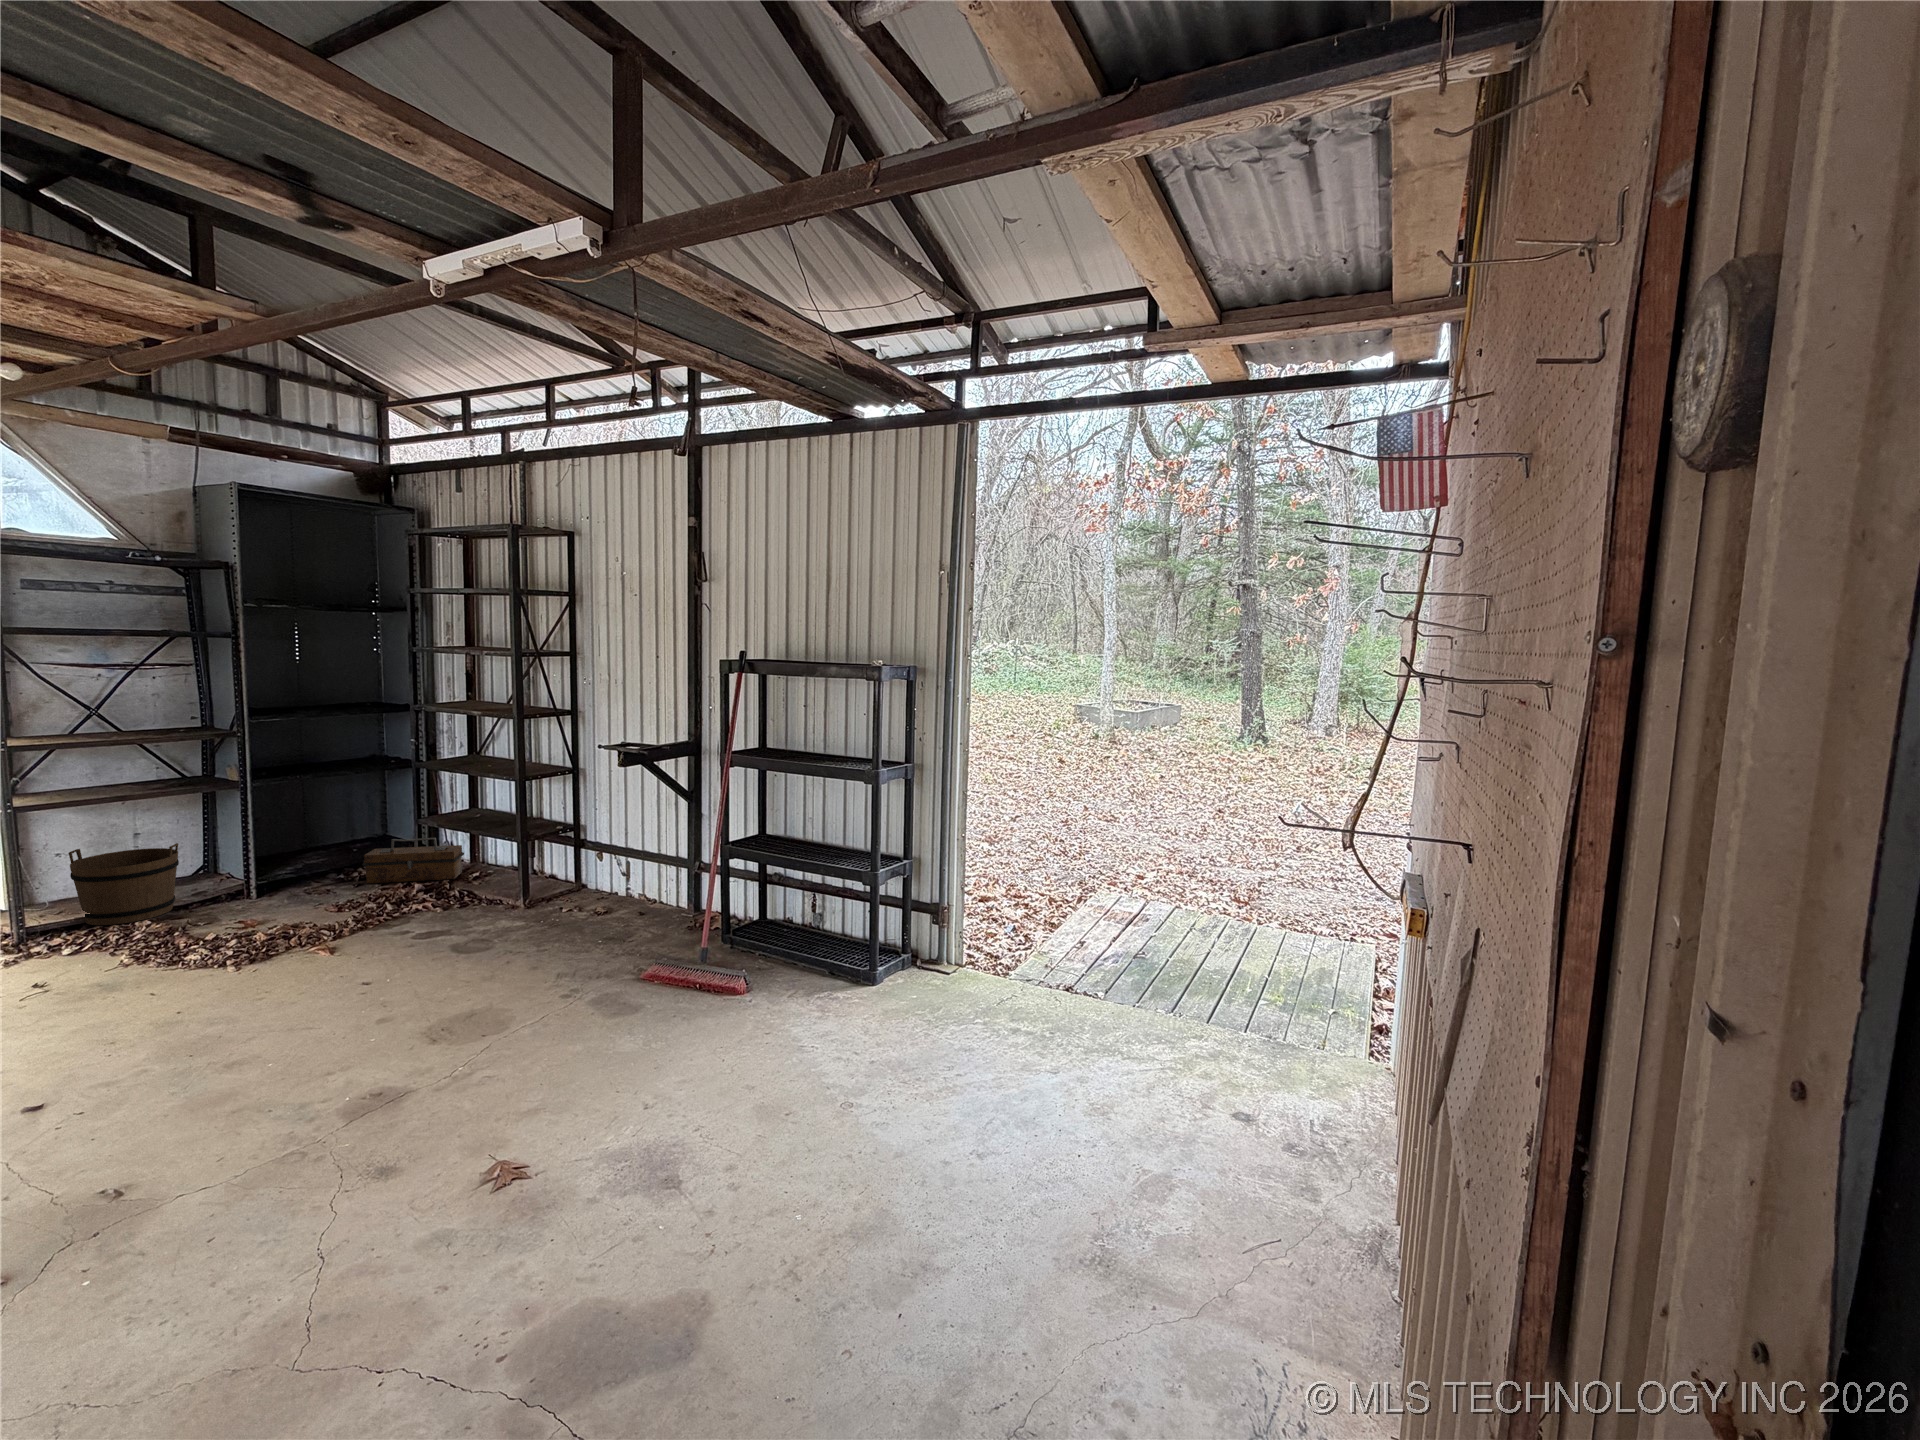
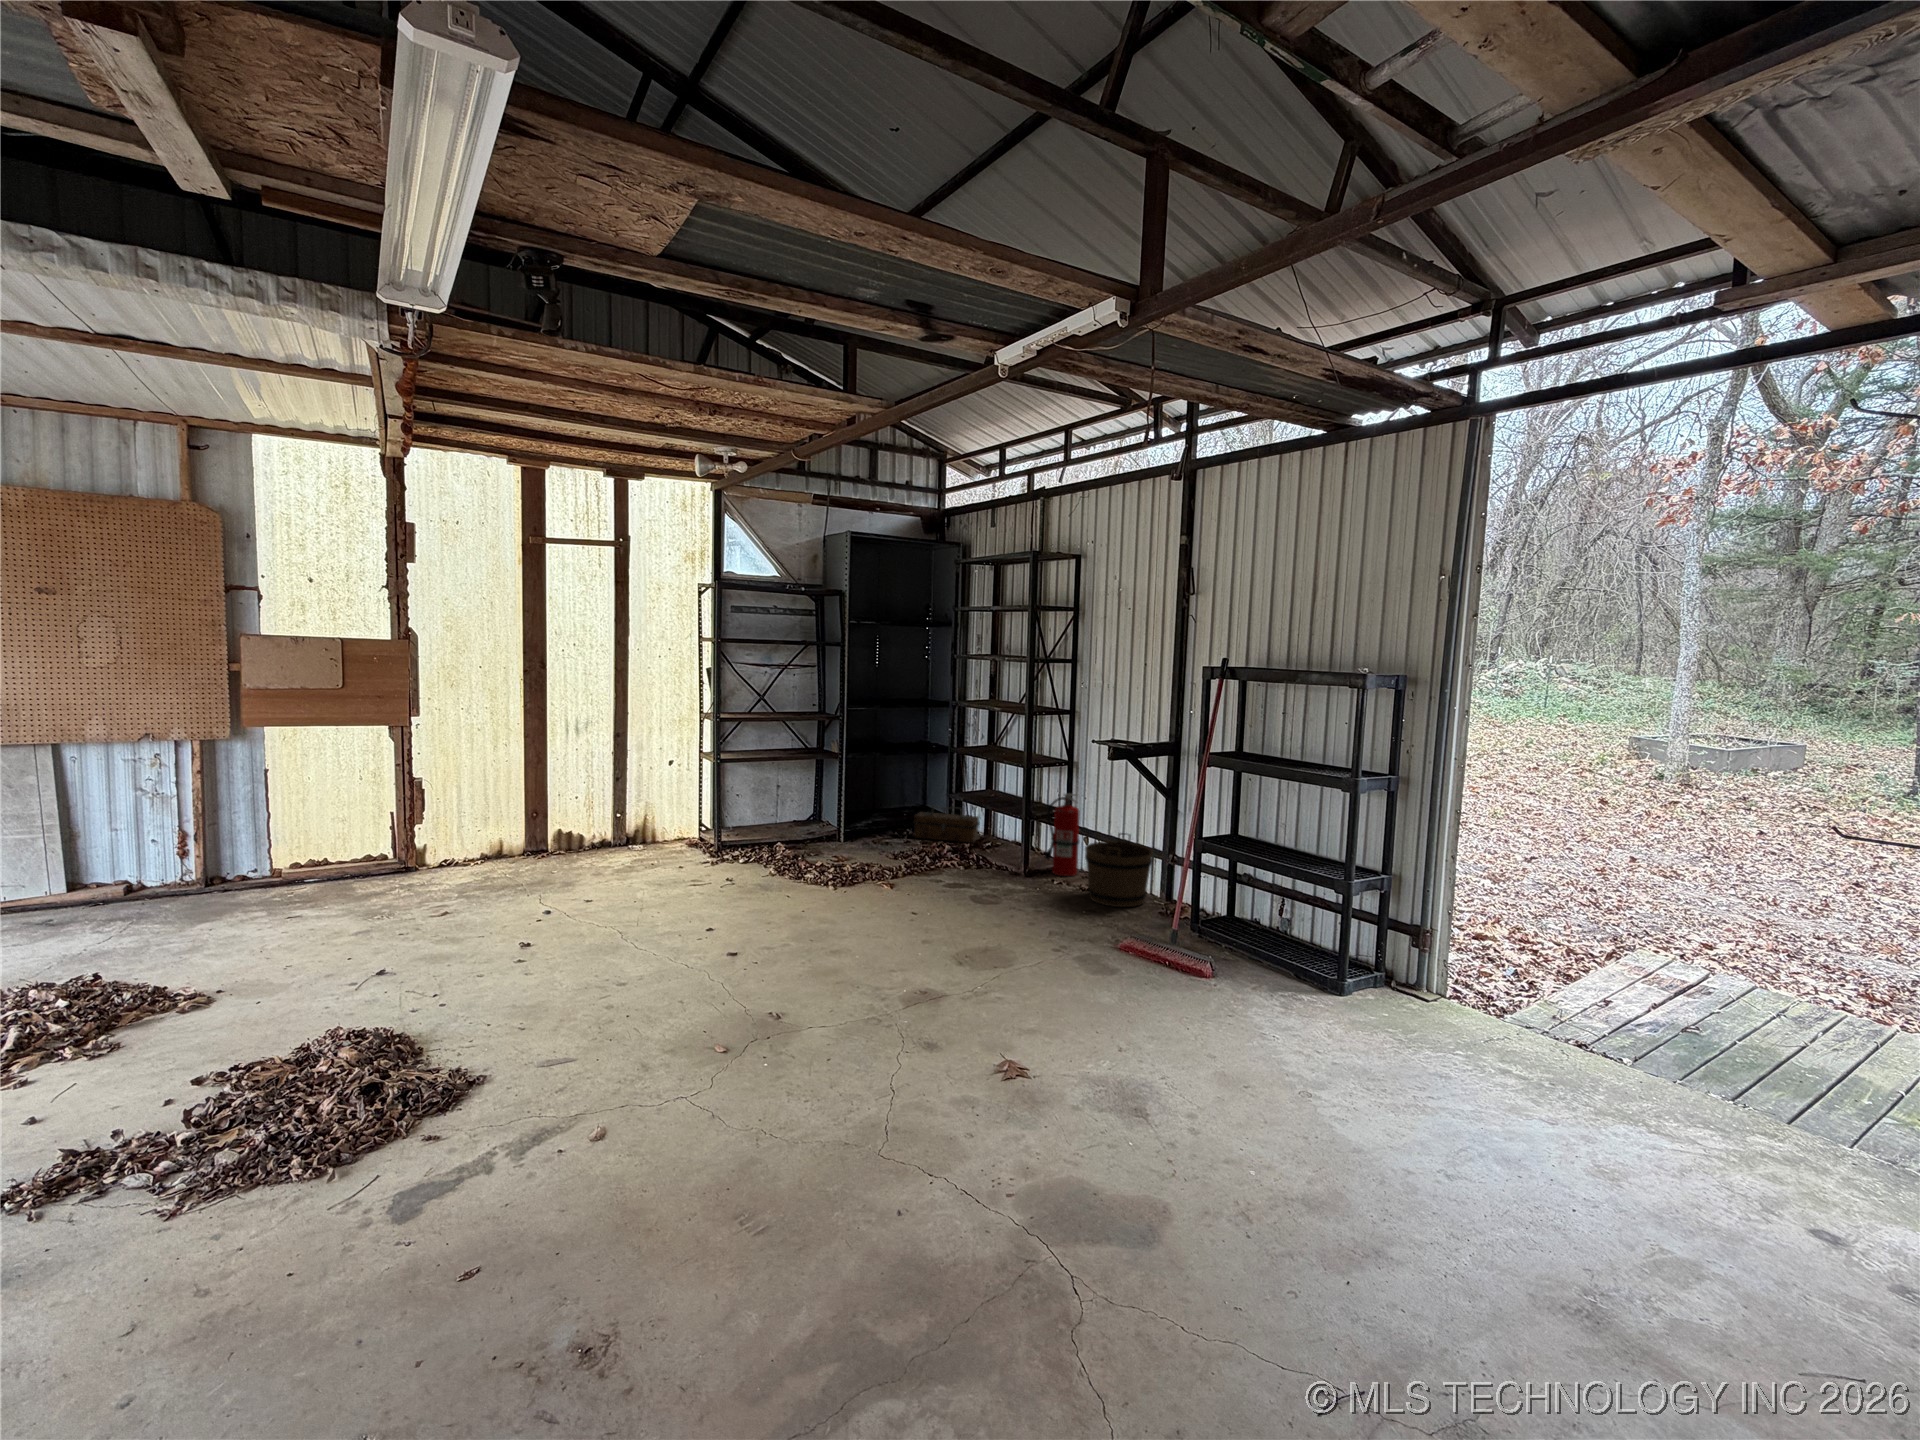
fire extinguisher: none [550,808,593,905] -> present [1044,794,1080,876]
bucket: present [68,843,179,925] -> present [1085,833,1153,907]

